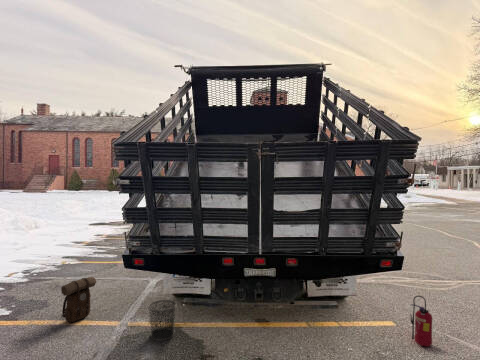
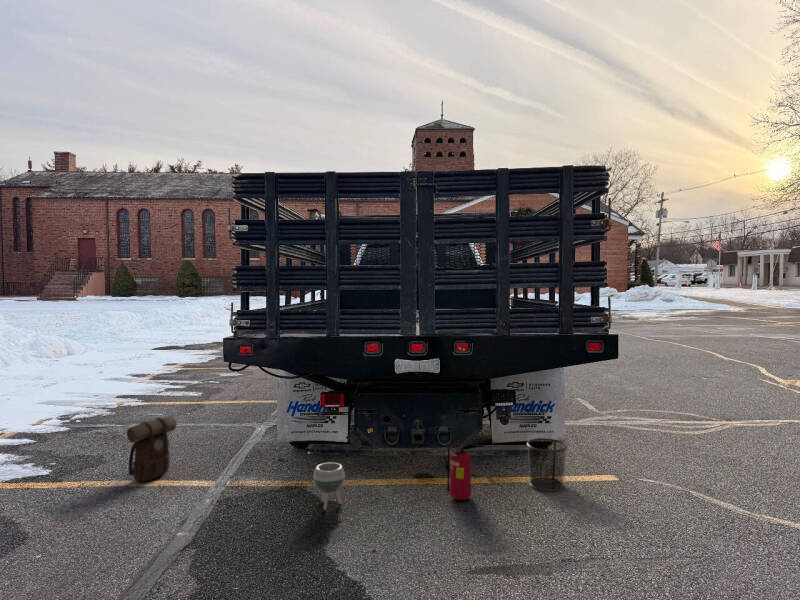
fire extinguisher: present [410,296,432,346] -> present [445,447,471,500]
waste bin: present [148,300,177,341] -> present [527,438,567,492]
planter: none [188,313,209,347] -> present [313,462,345,510]

